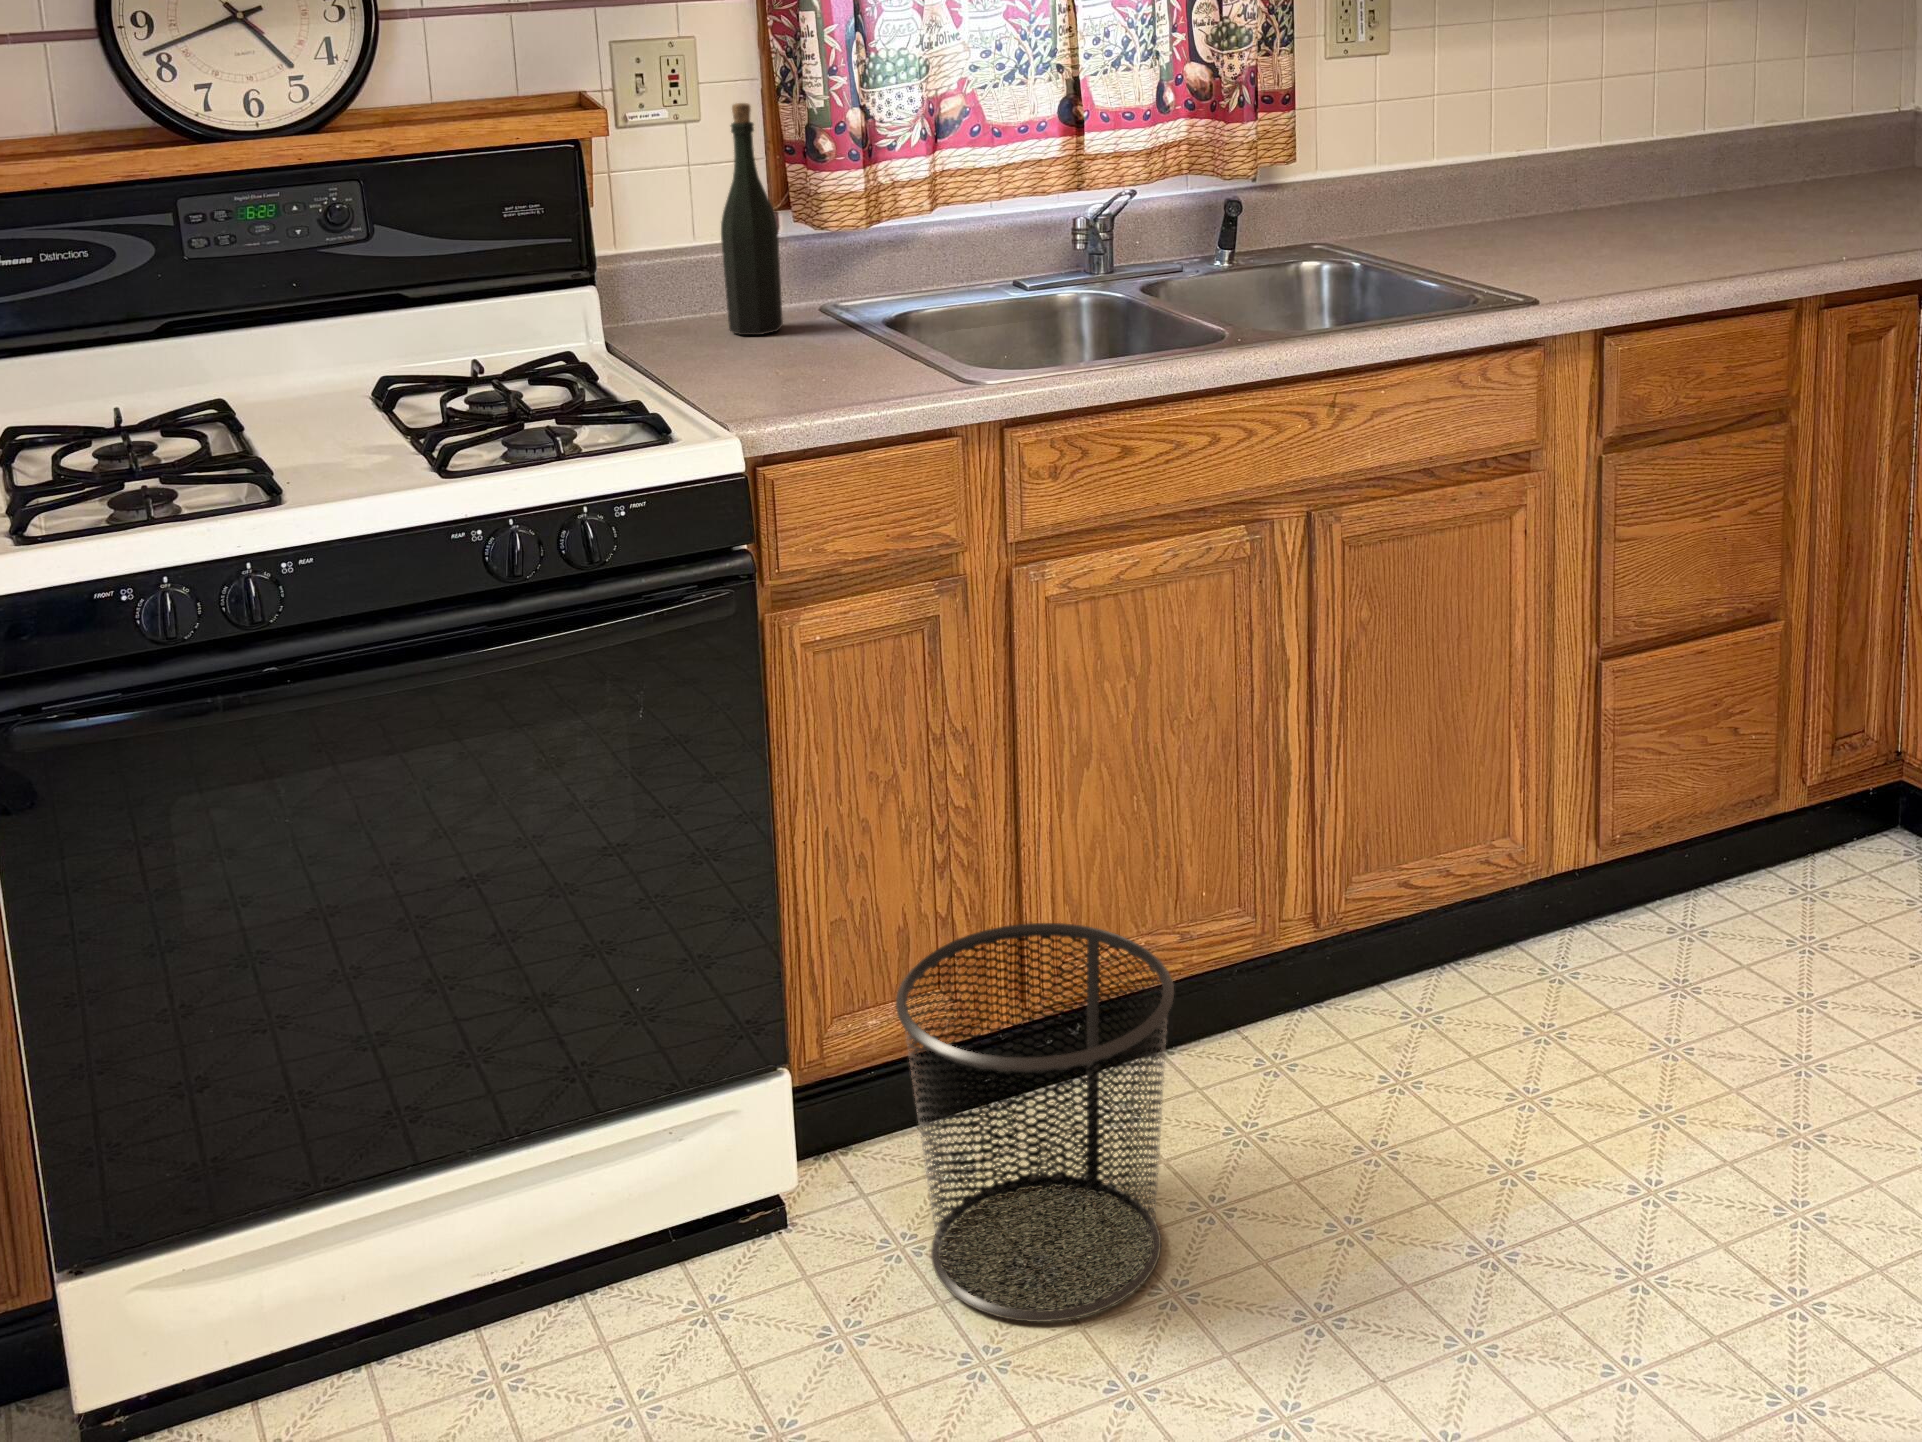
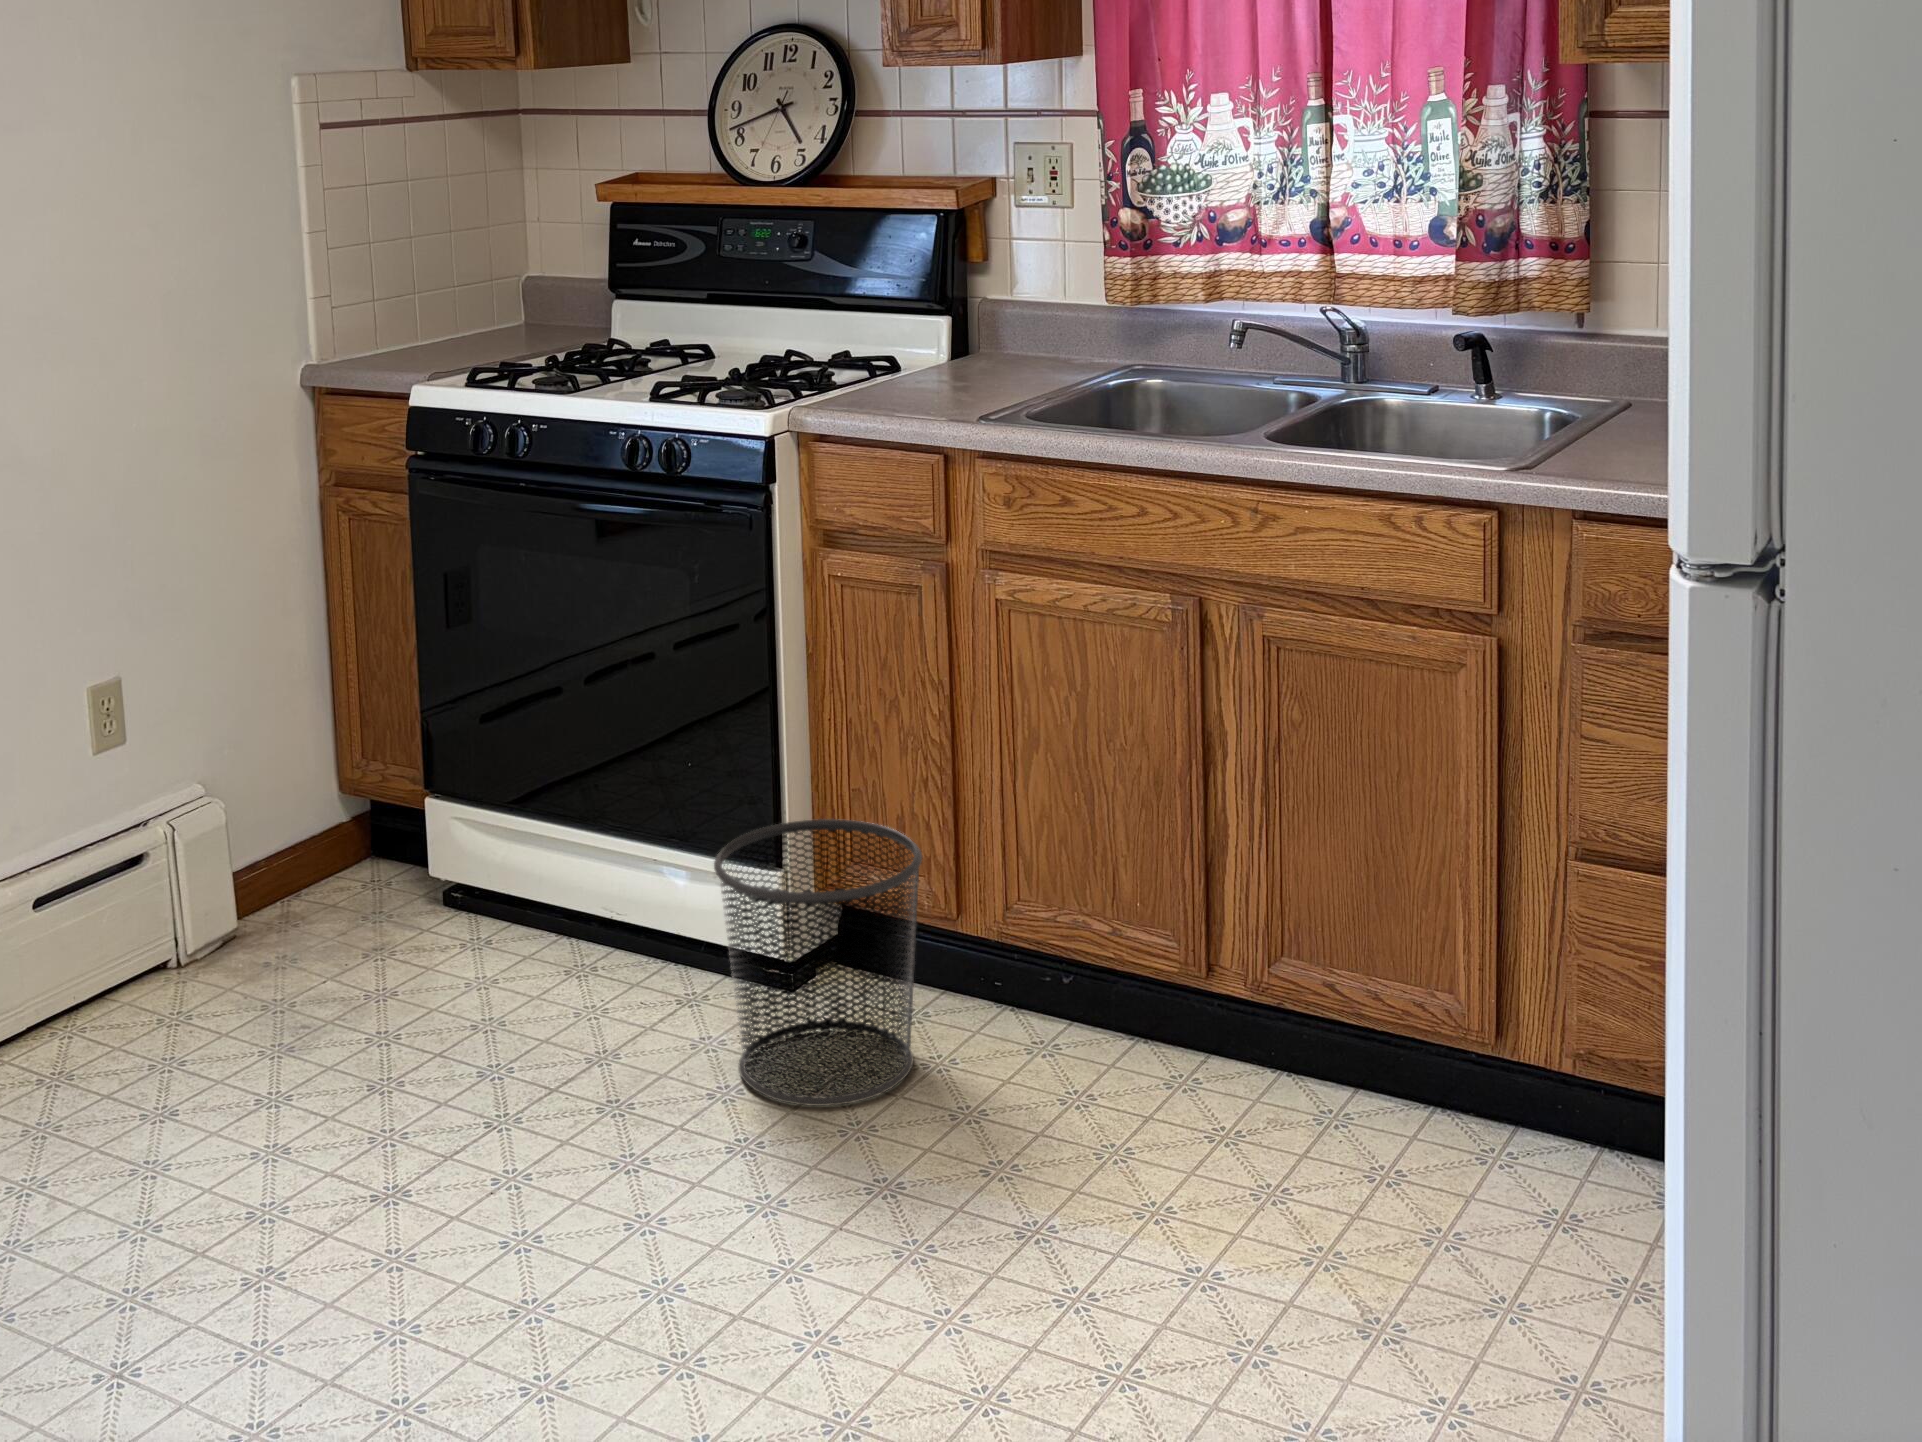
bottle: present [721,103,783,335] -> none [1019,195,1063,374]

